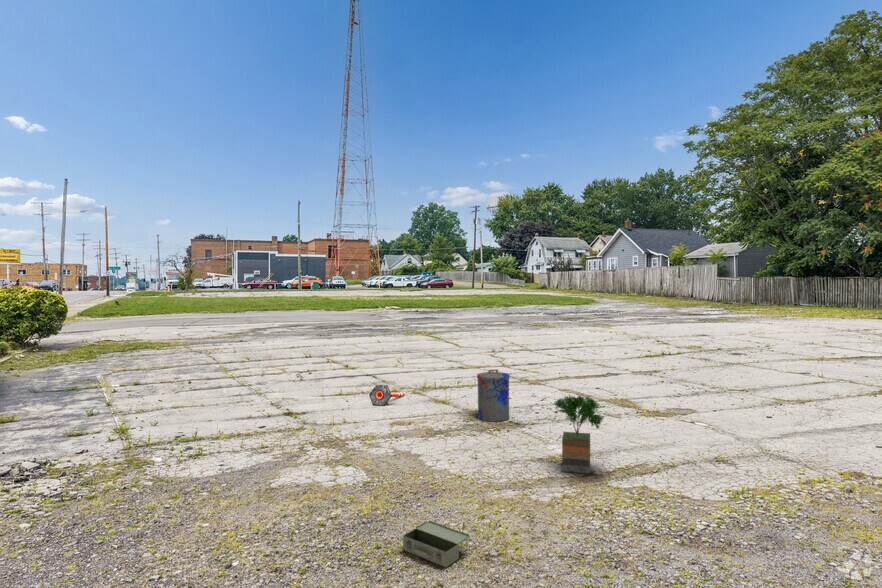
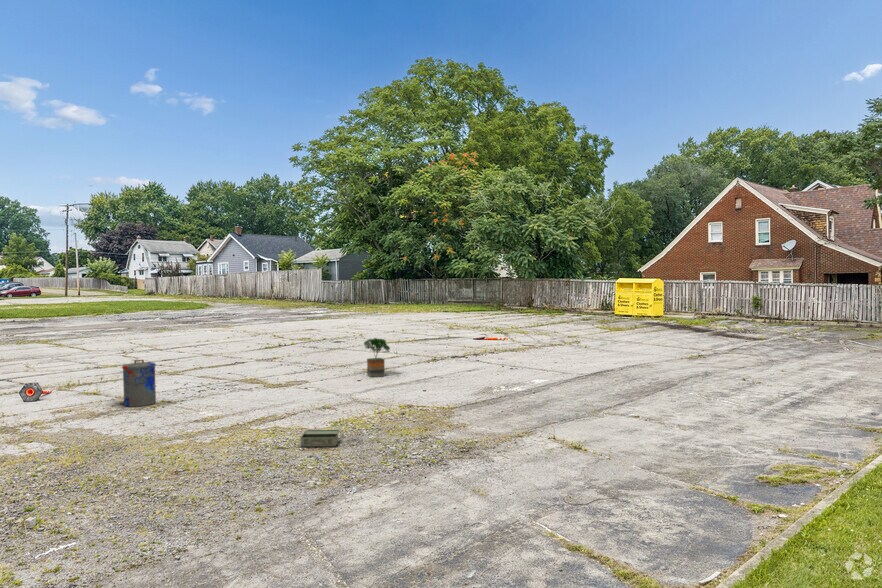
potted tree: present [554,396,603,474] -> present [364,338,390,377]
toolbox: present [403,521,470,567] -> present [301,430,340,447]

